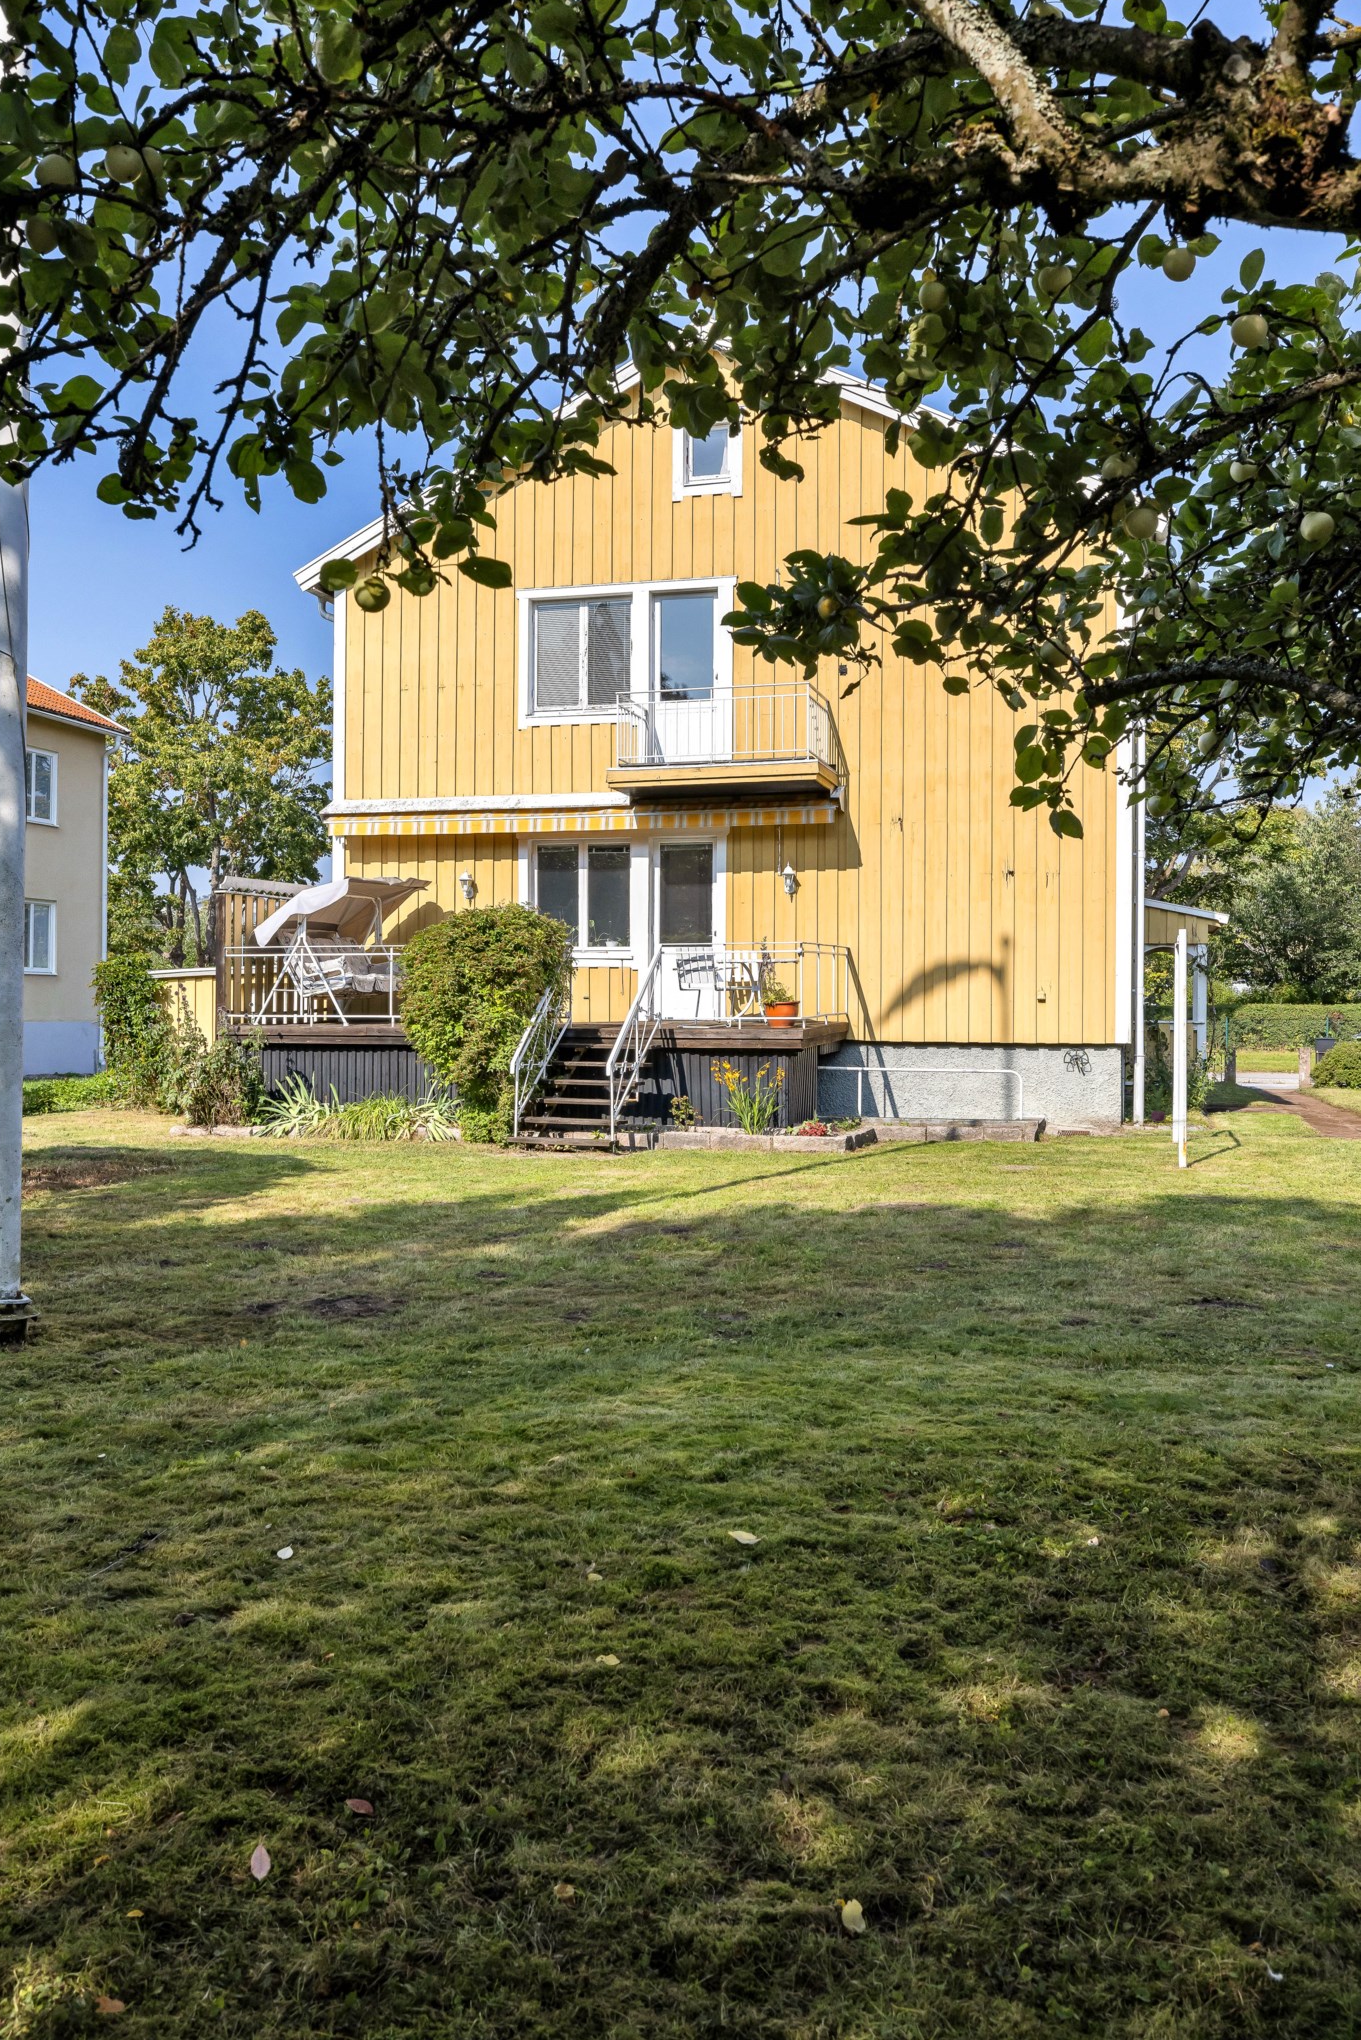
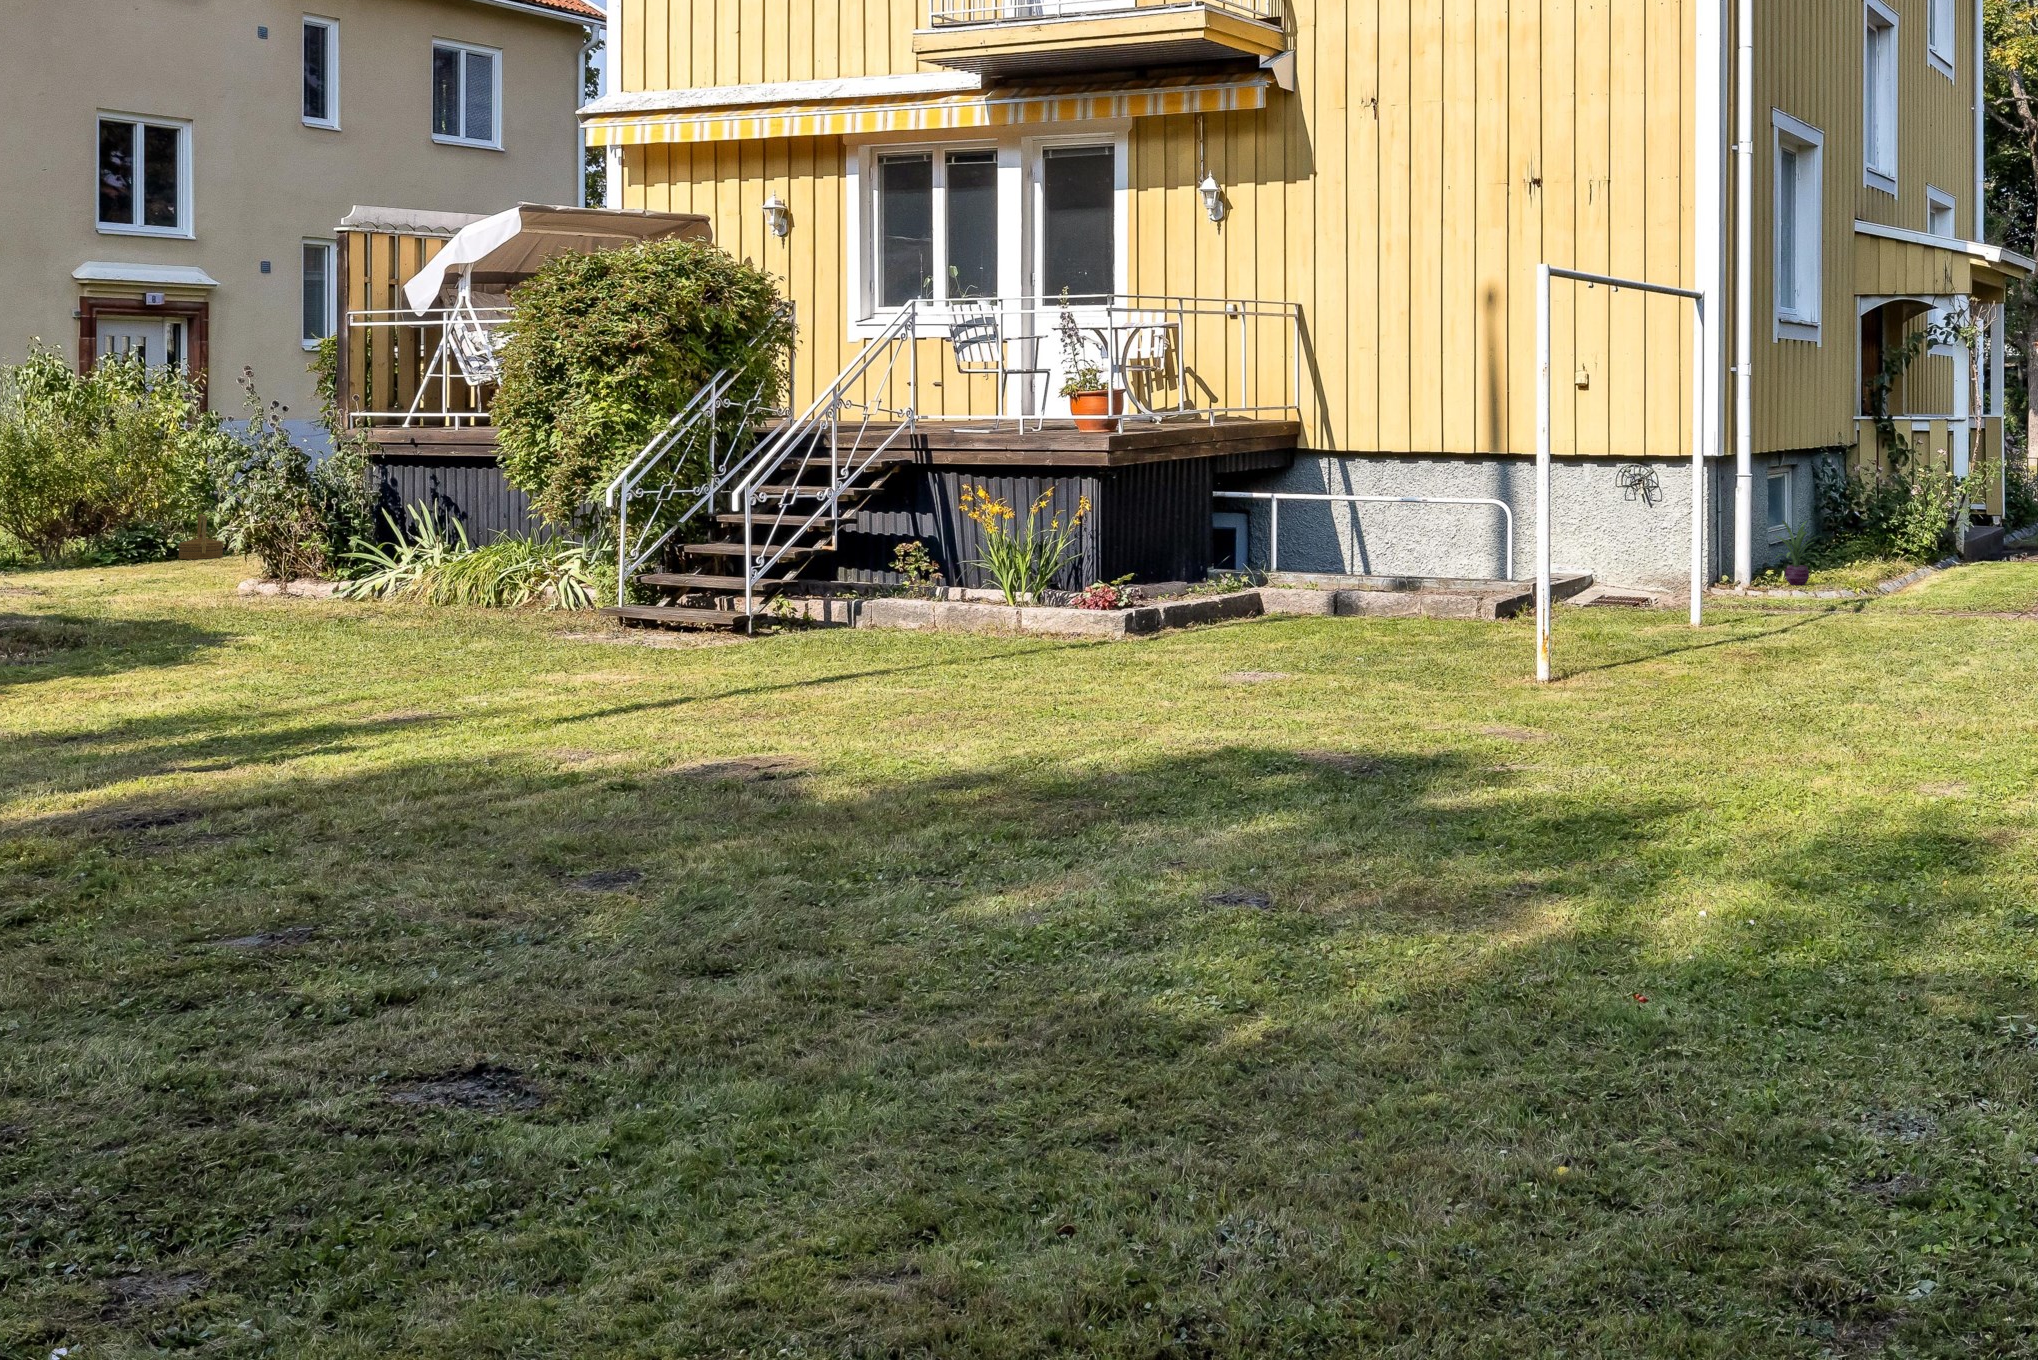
woven basket: none [57,1084,87,1114] -> present [178,514,224,559]

